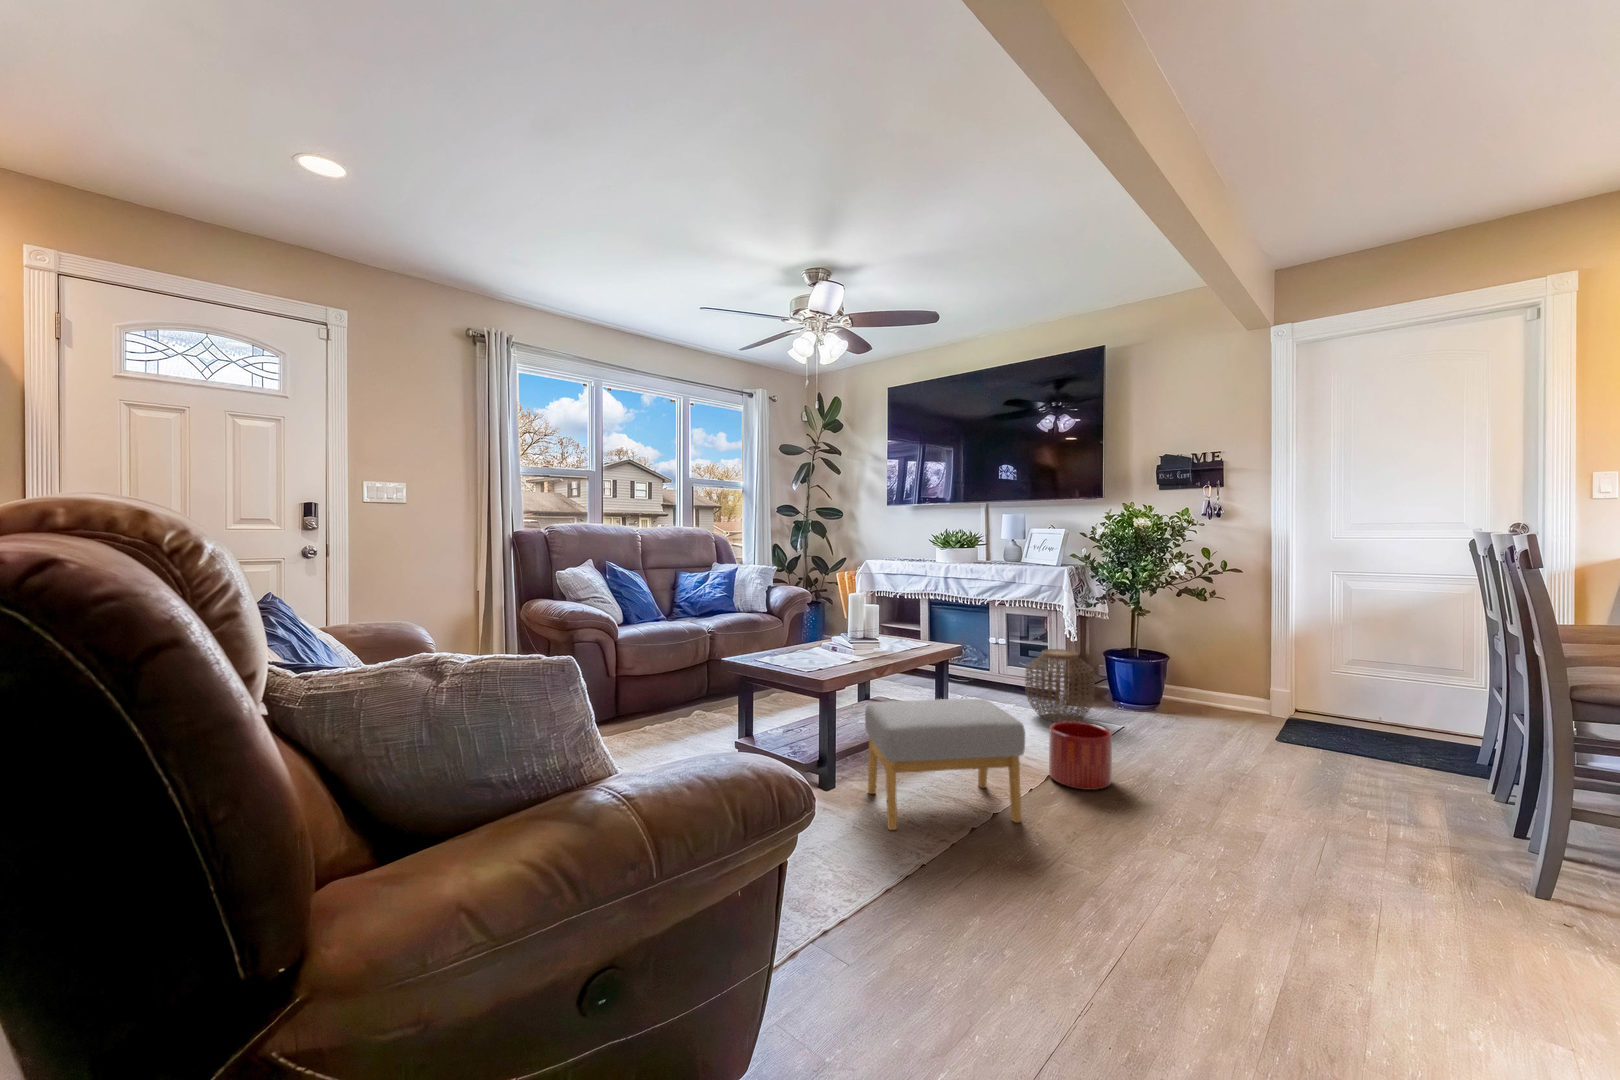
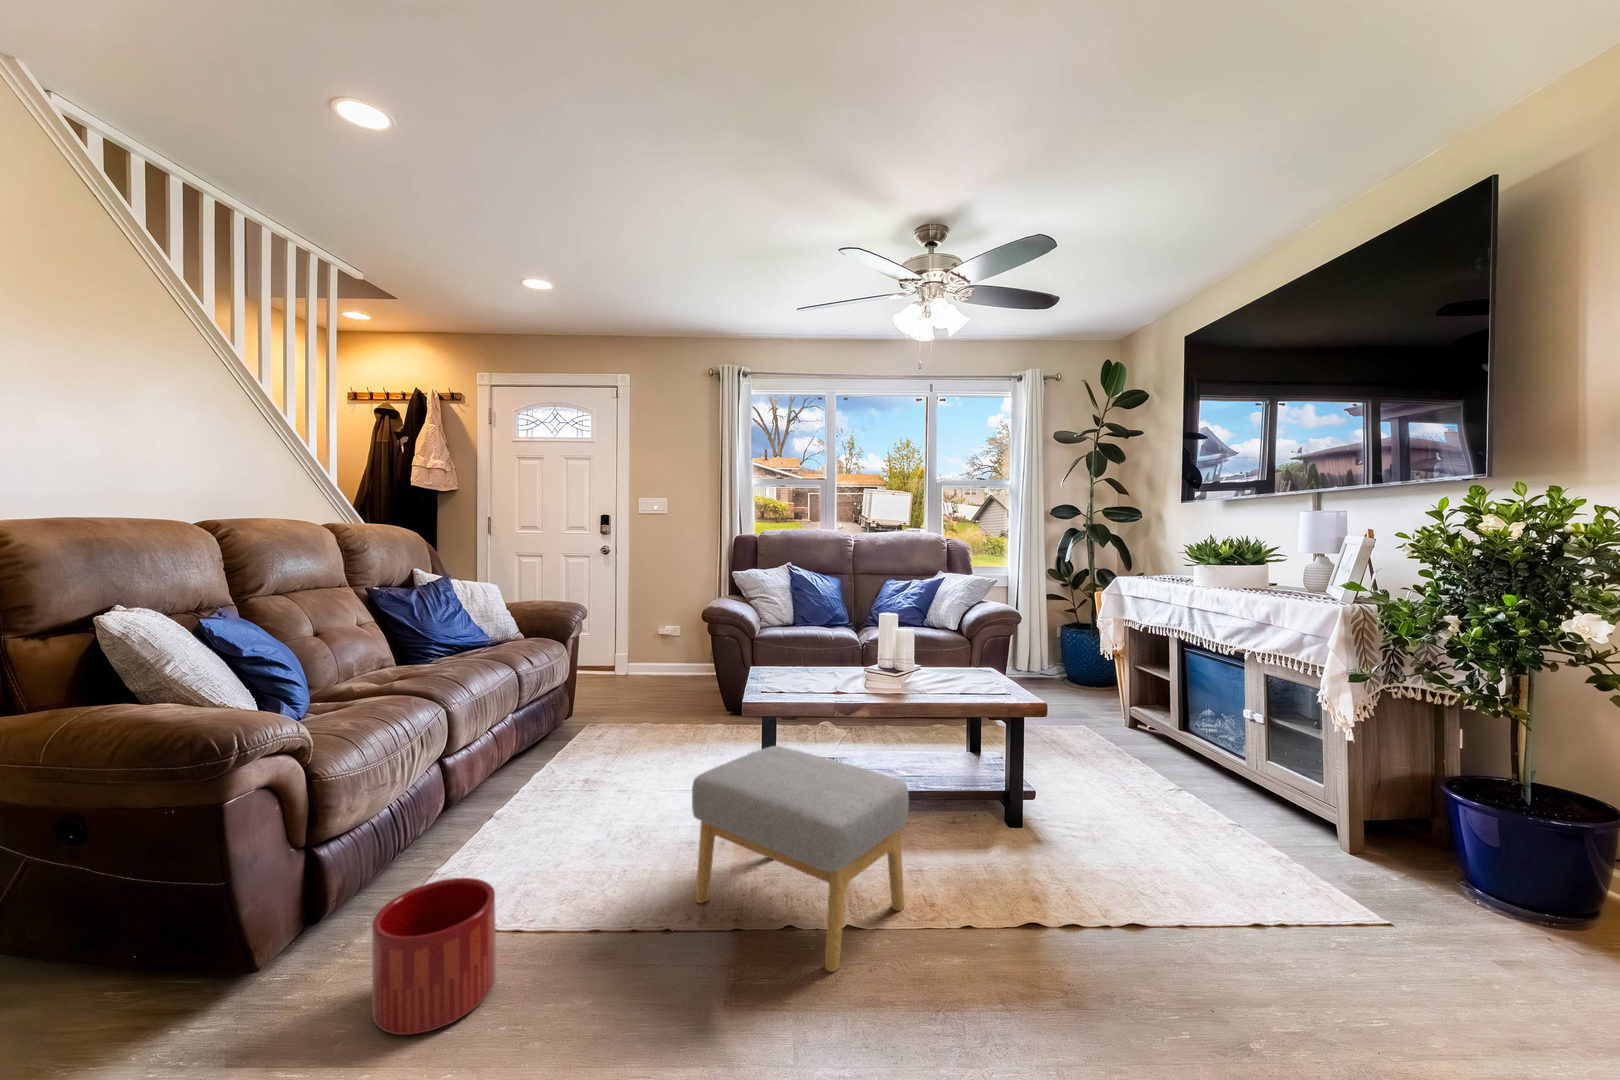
woven basket: present [1025,649,1095,723] -> none [1188,744,1330,891]
planter: present [1049,721,1112,790] -> present [372,878,496,1035]

